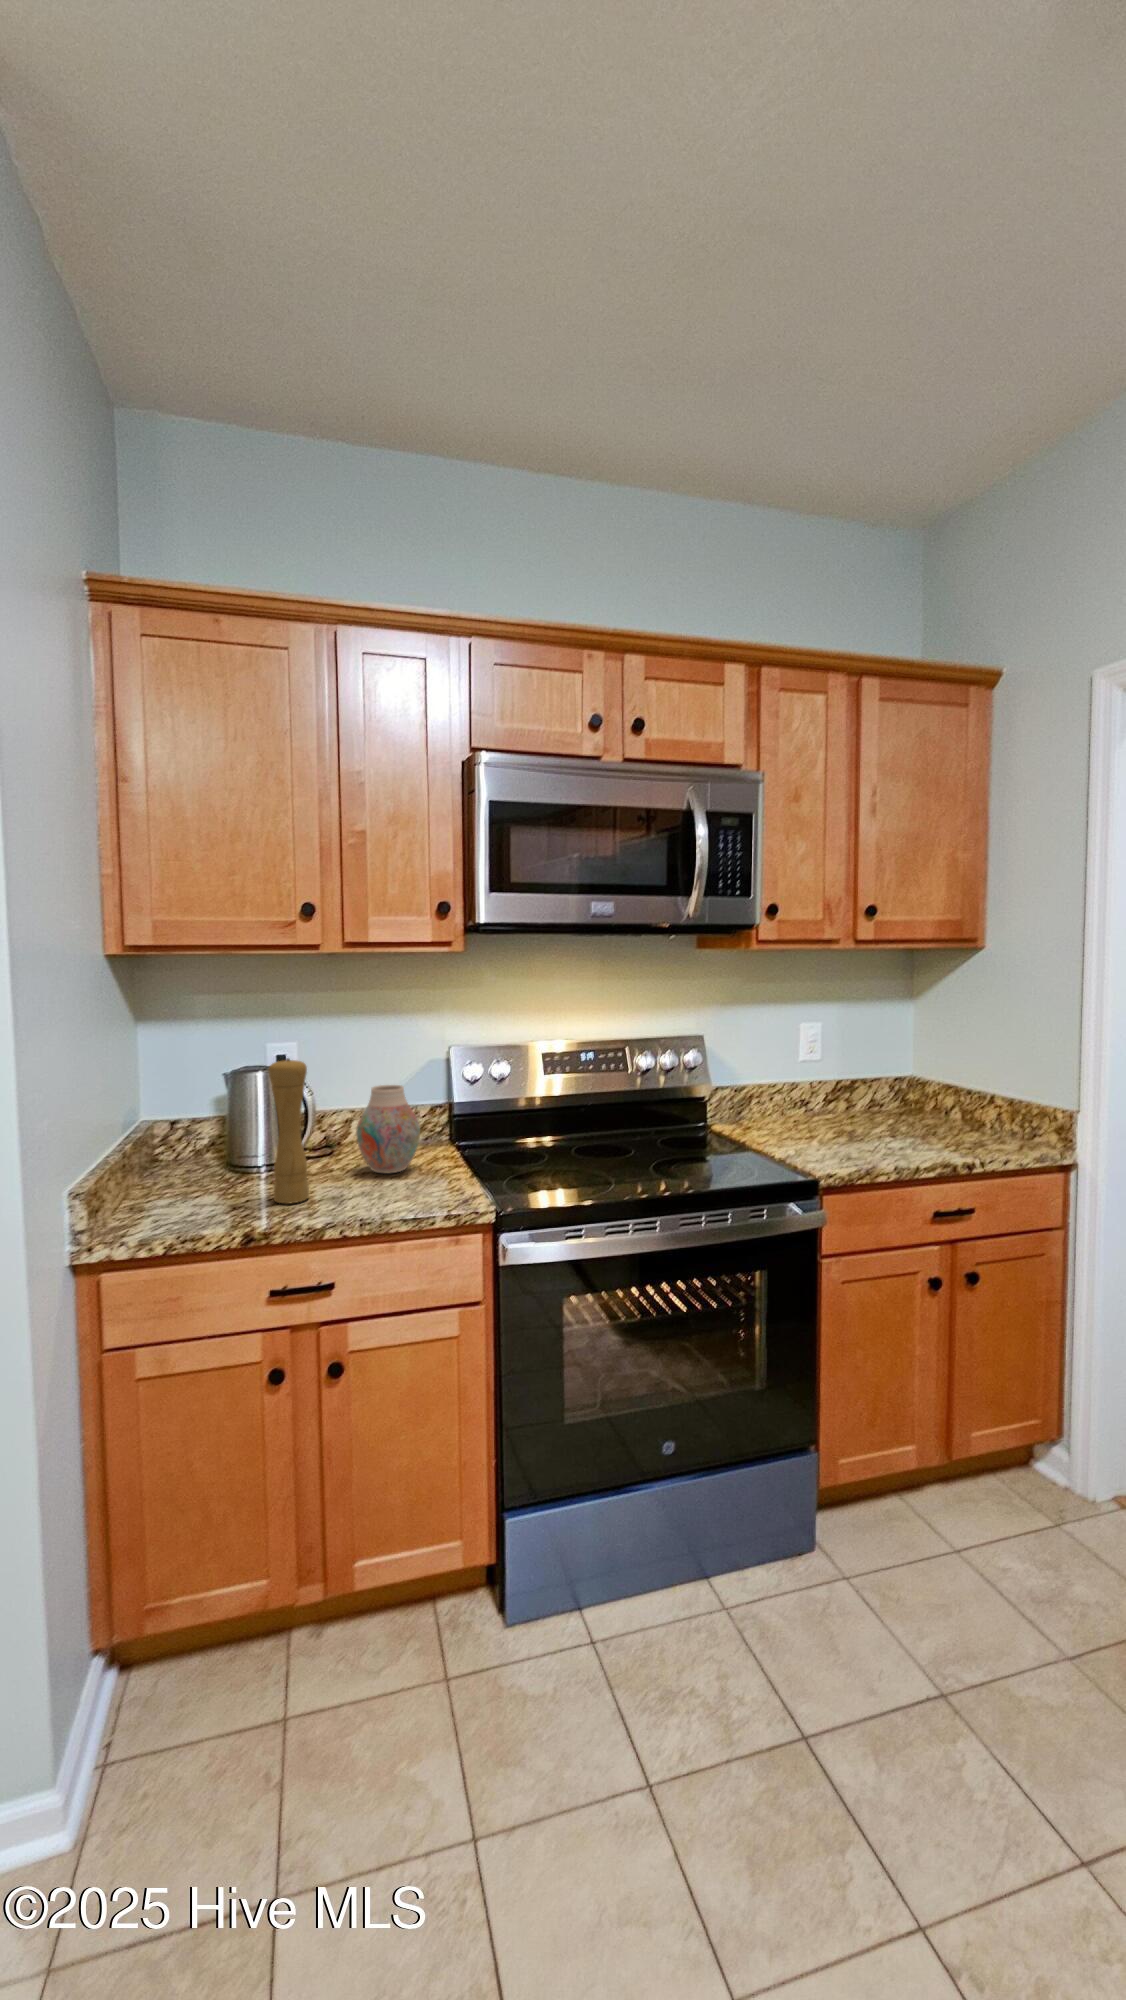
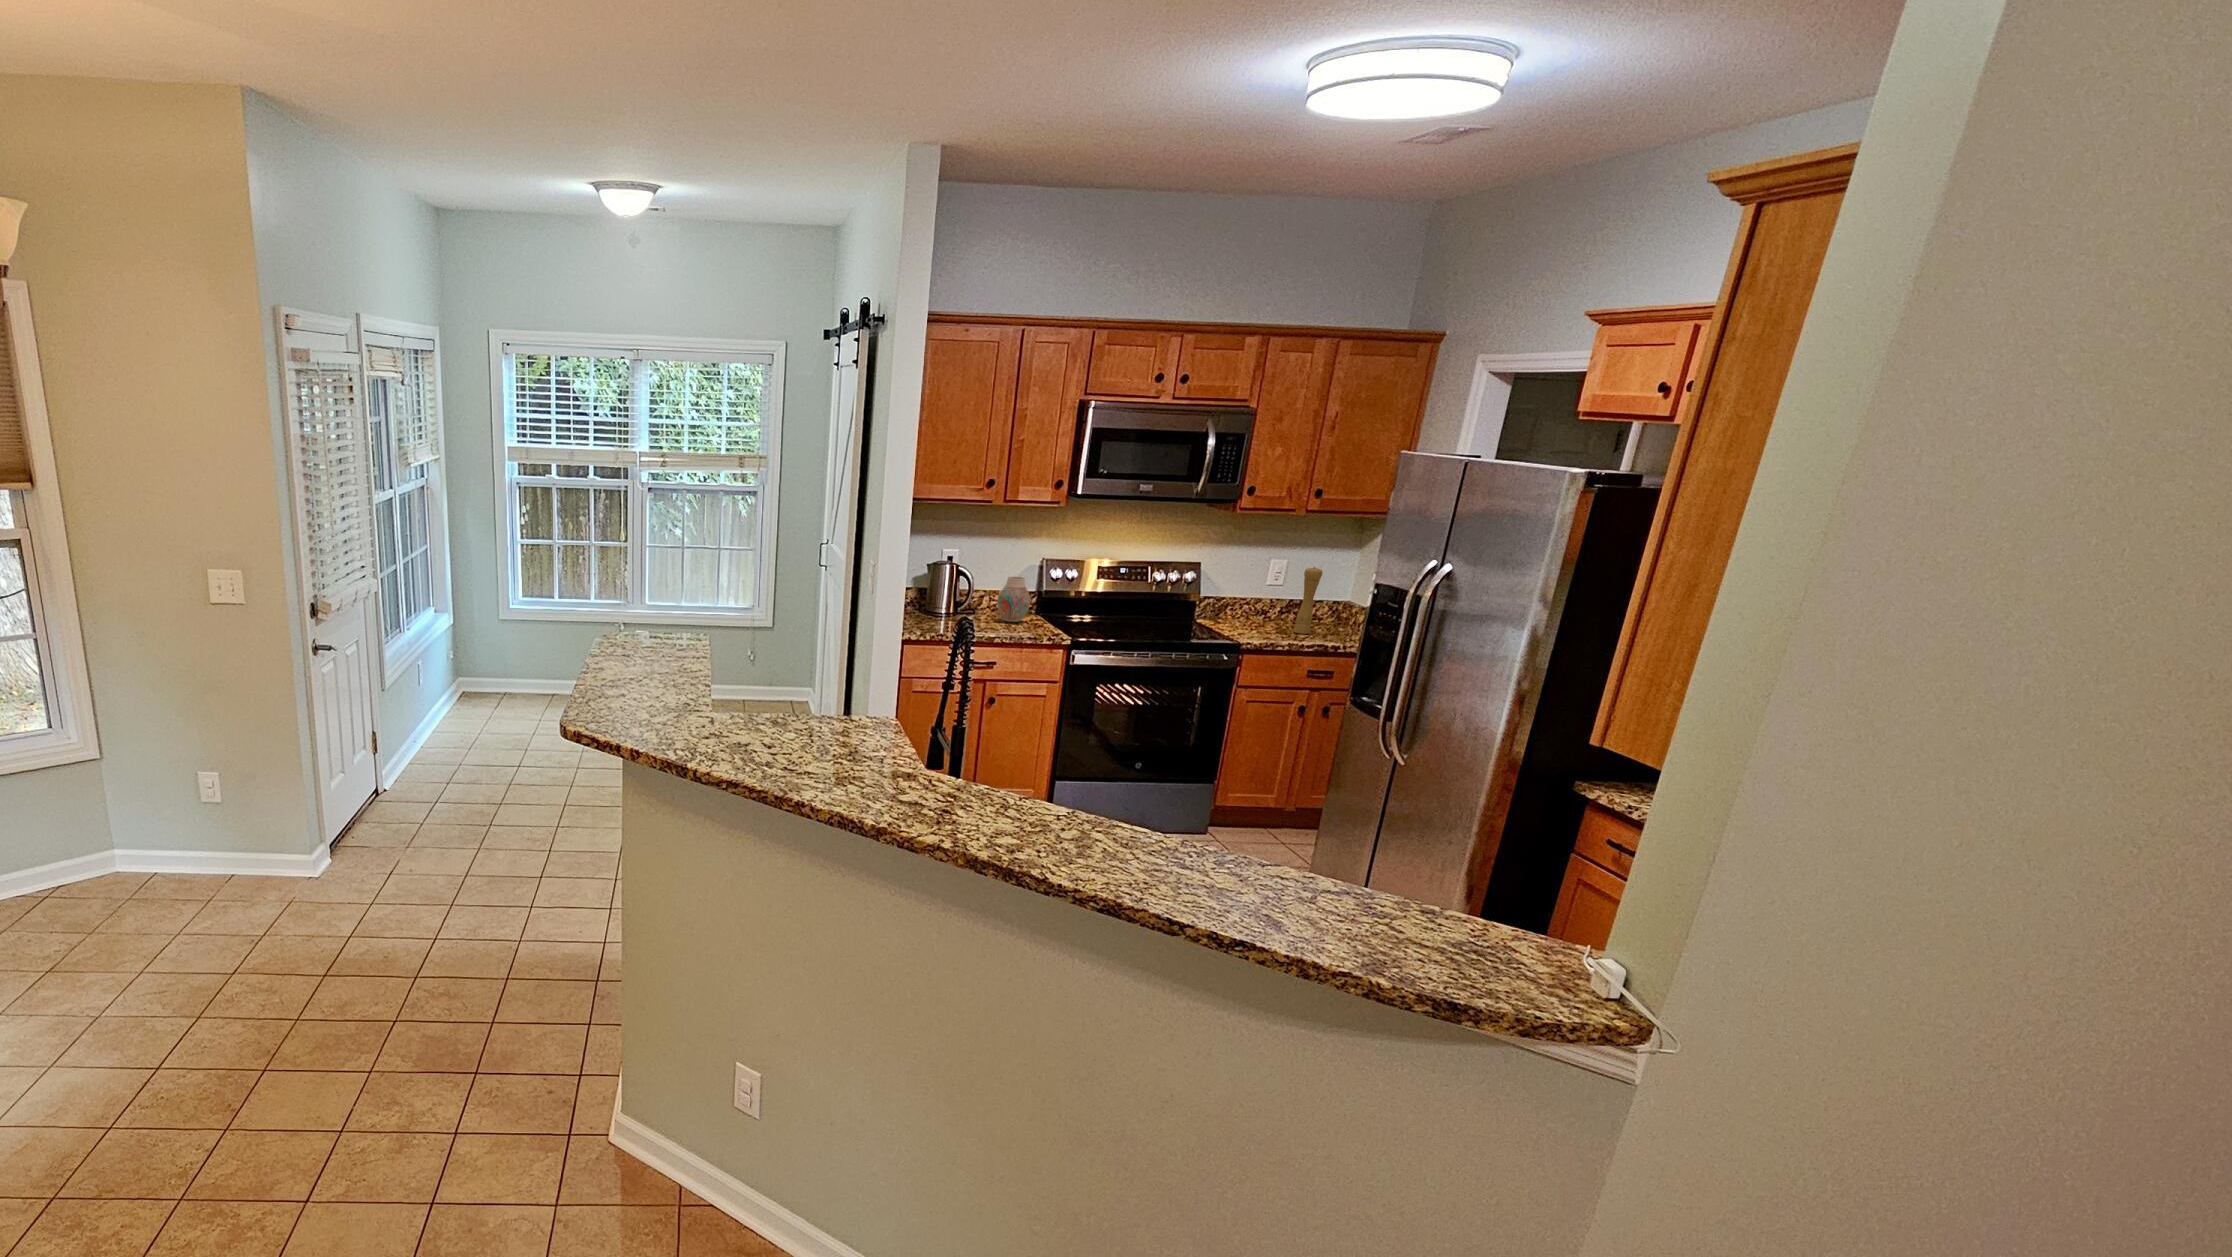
pepper mill: present [268,1058,309,1204] -> present [1294,567,1323,634]

